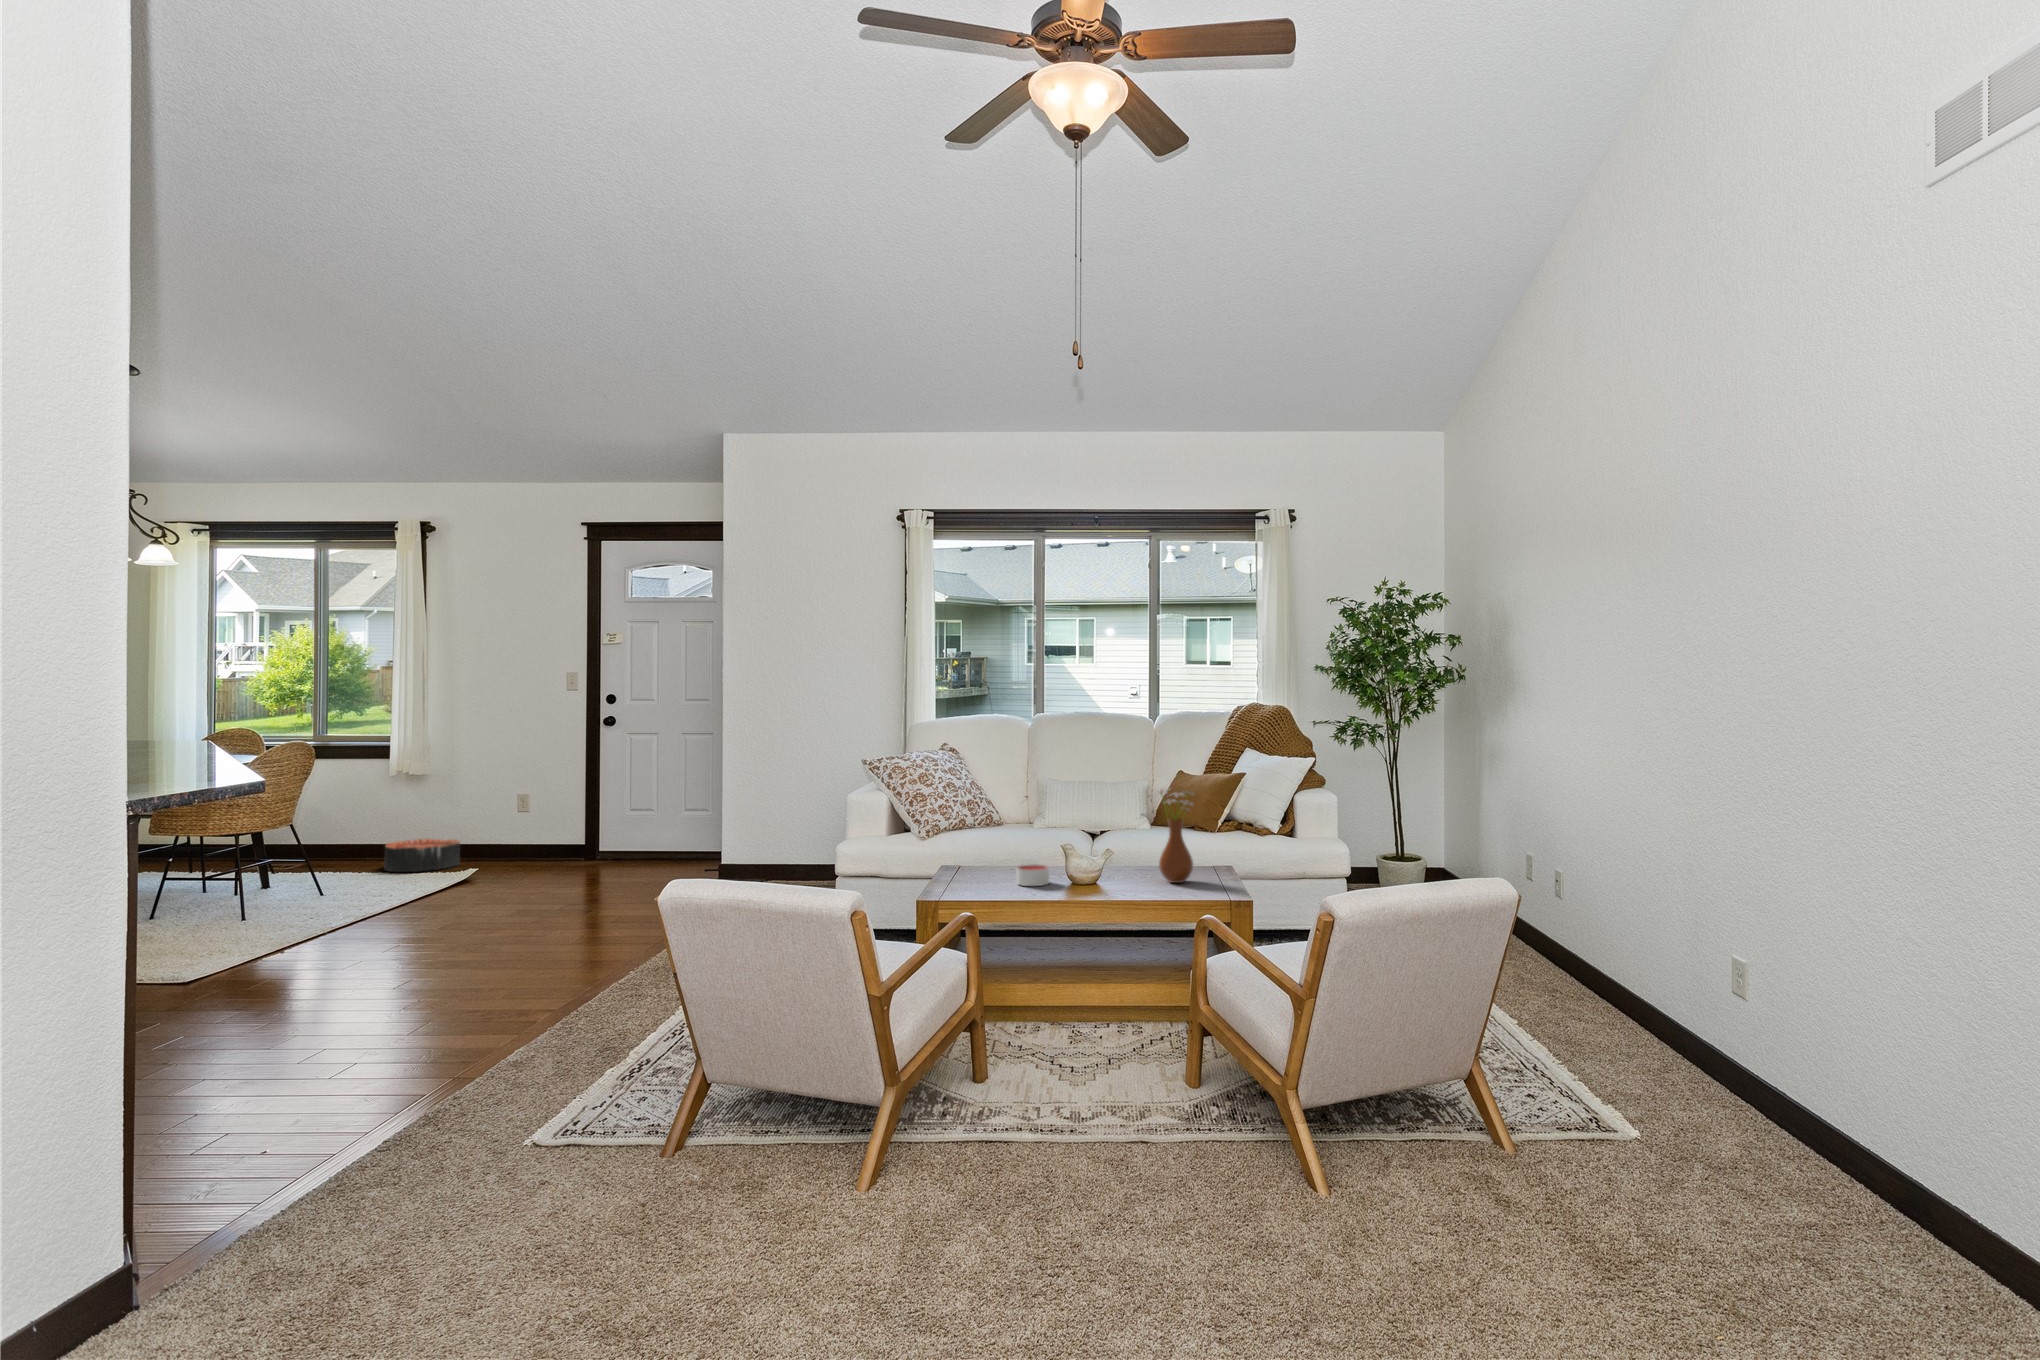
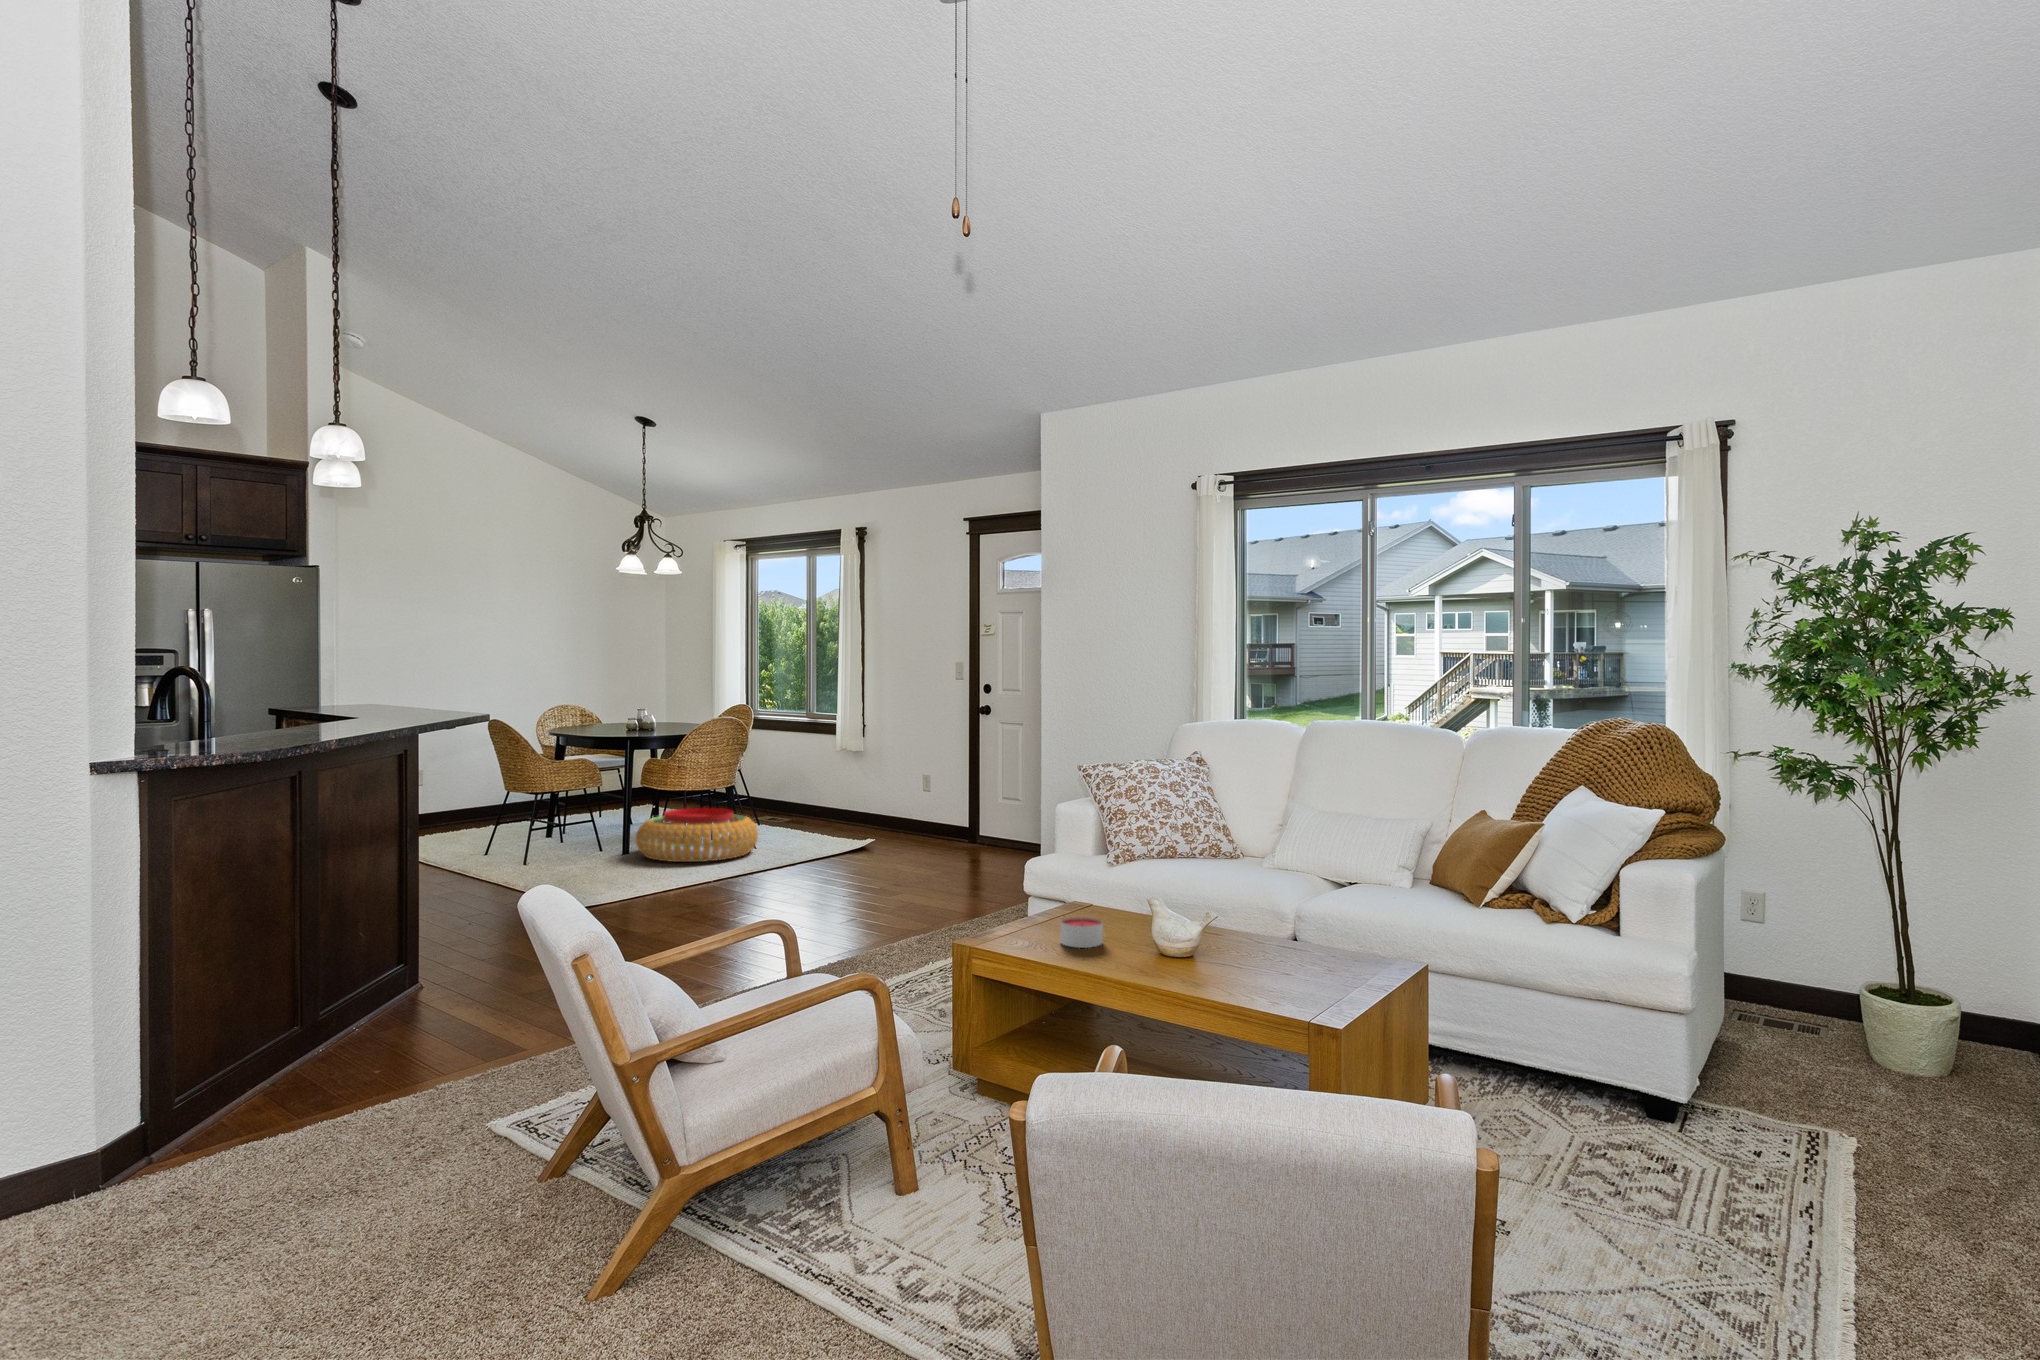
vase: present [1156,788,1193,883] -> none [1206,836,1288,979]
basket: present [384,839,460,872] -> none [823,807,881,835]
pouf: none [178,853,354,922] -> present [636,808,758,862]

